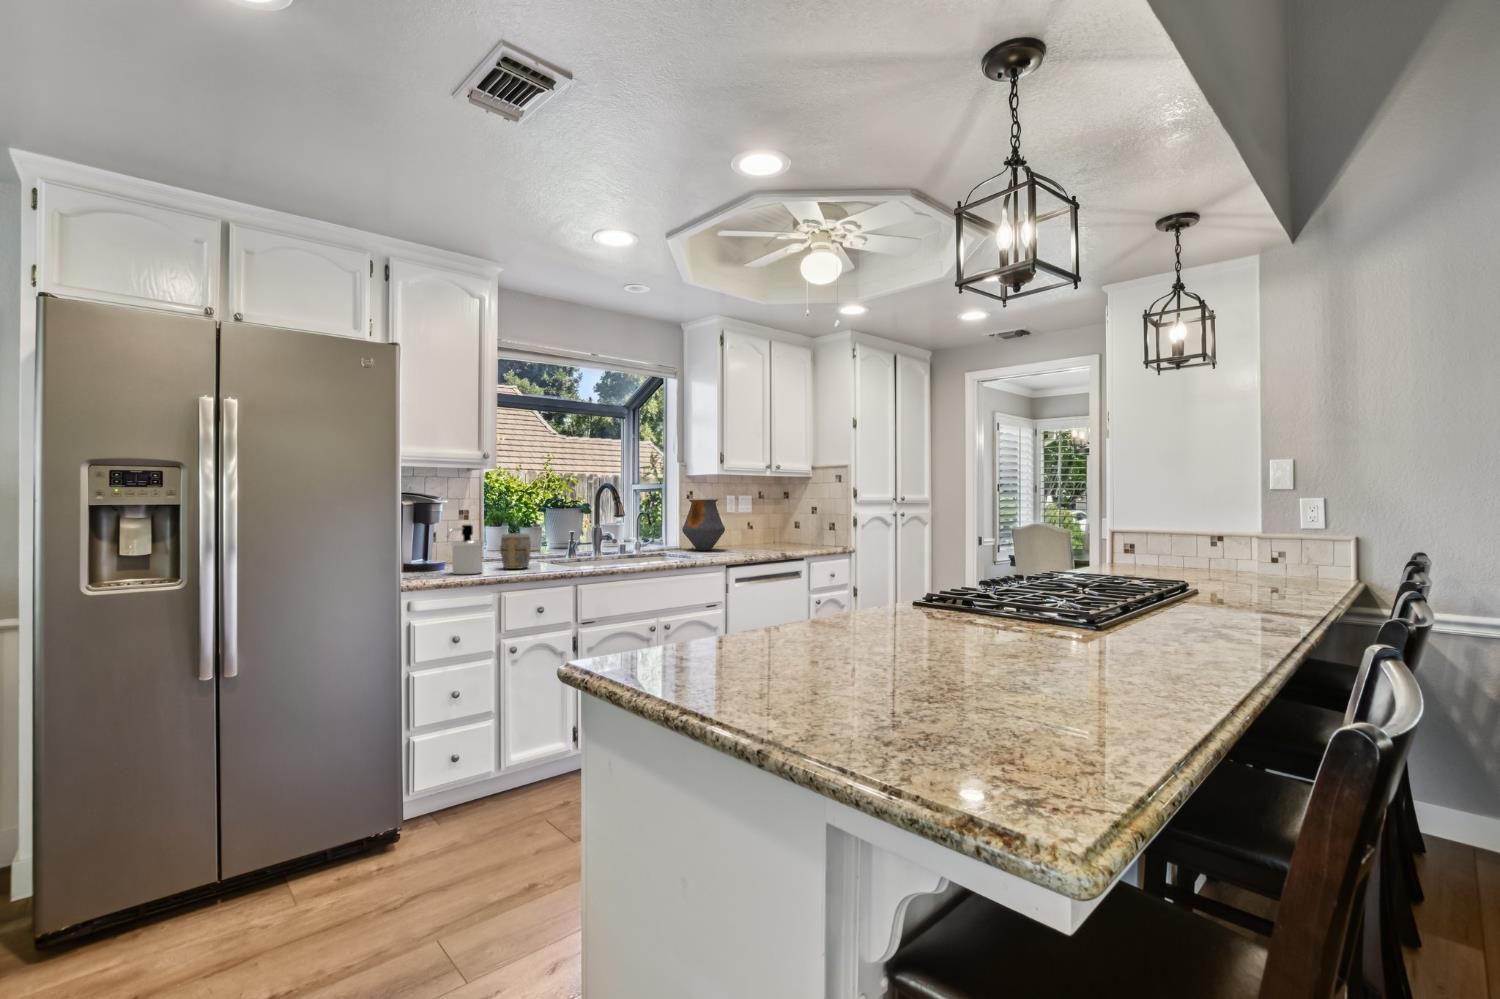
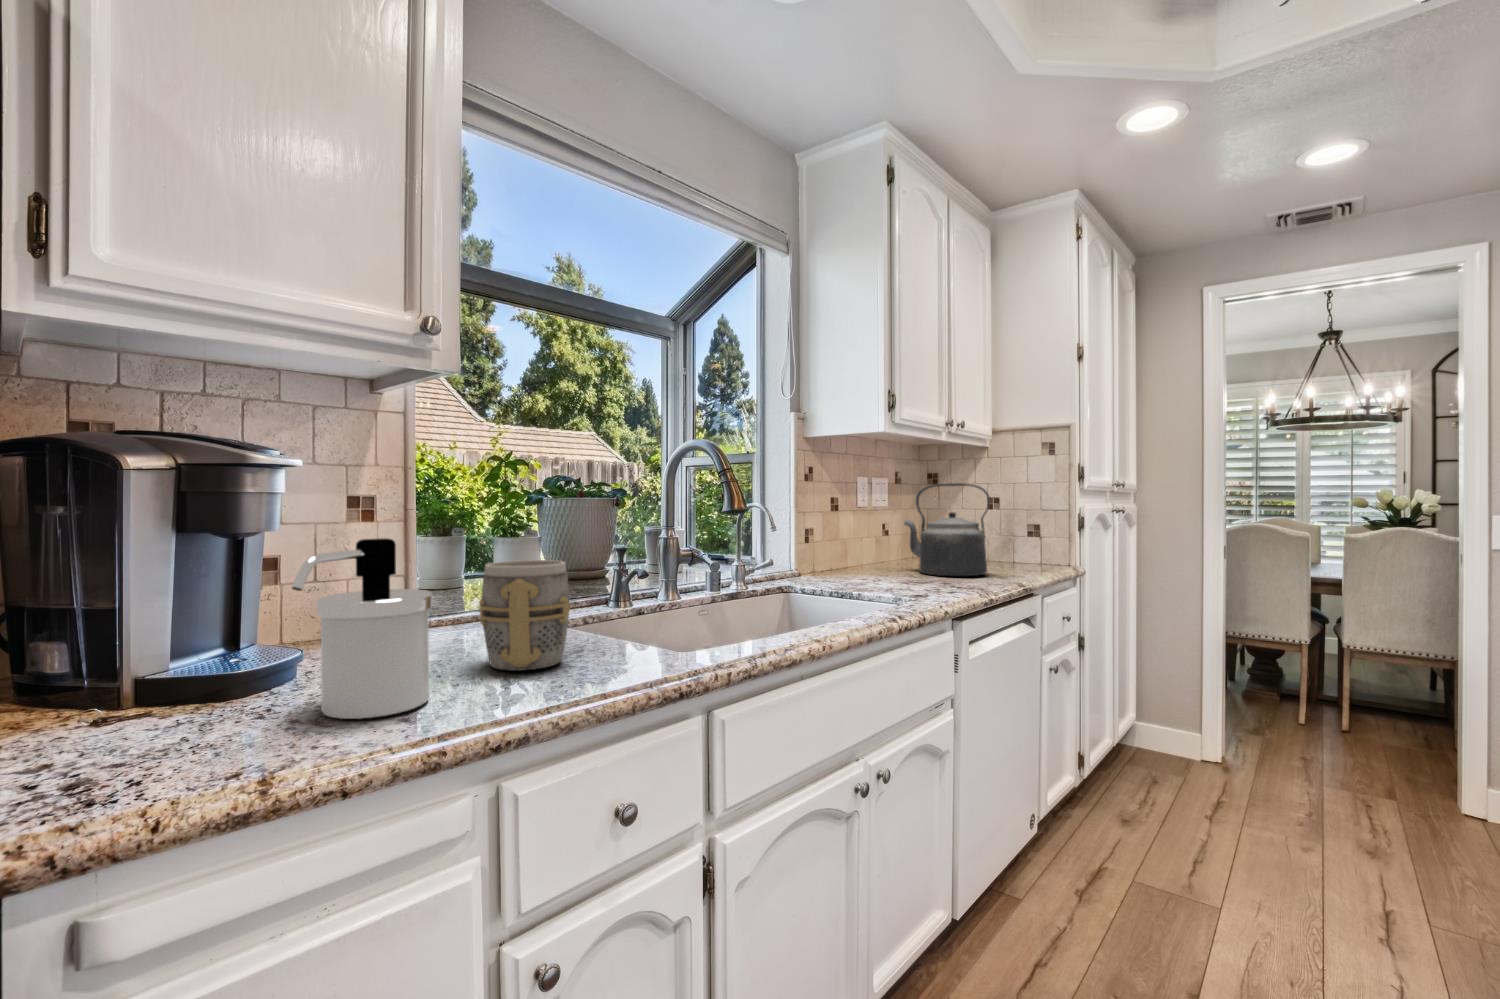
vase: present [682,499,725,551] -> none [809,480,892,579]
kettle: none [746,500,786,550] -> present [904,483,990,576]

